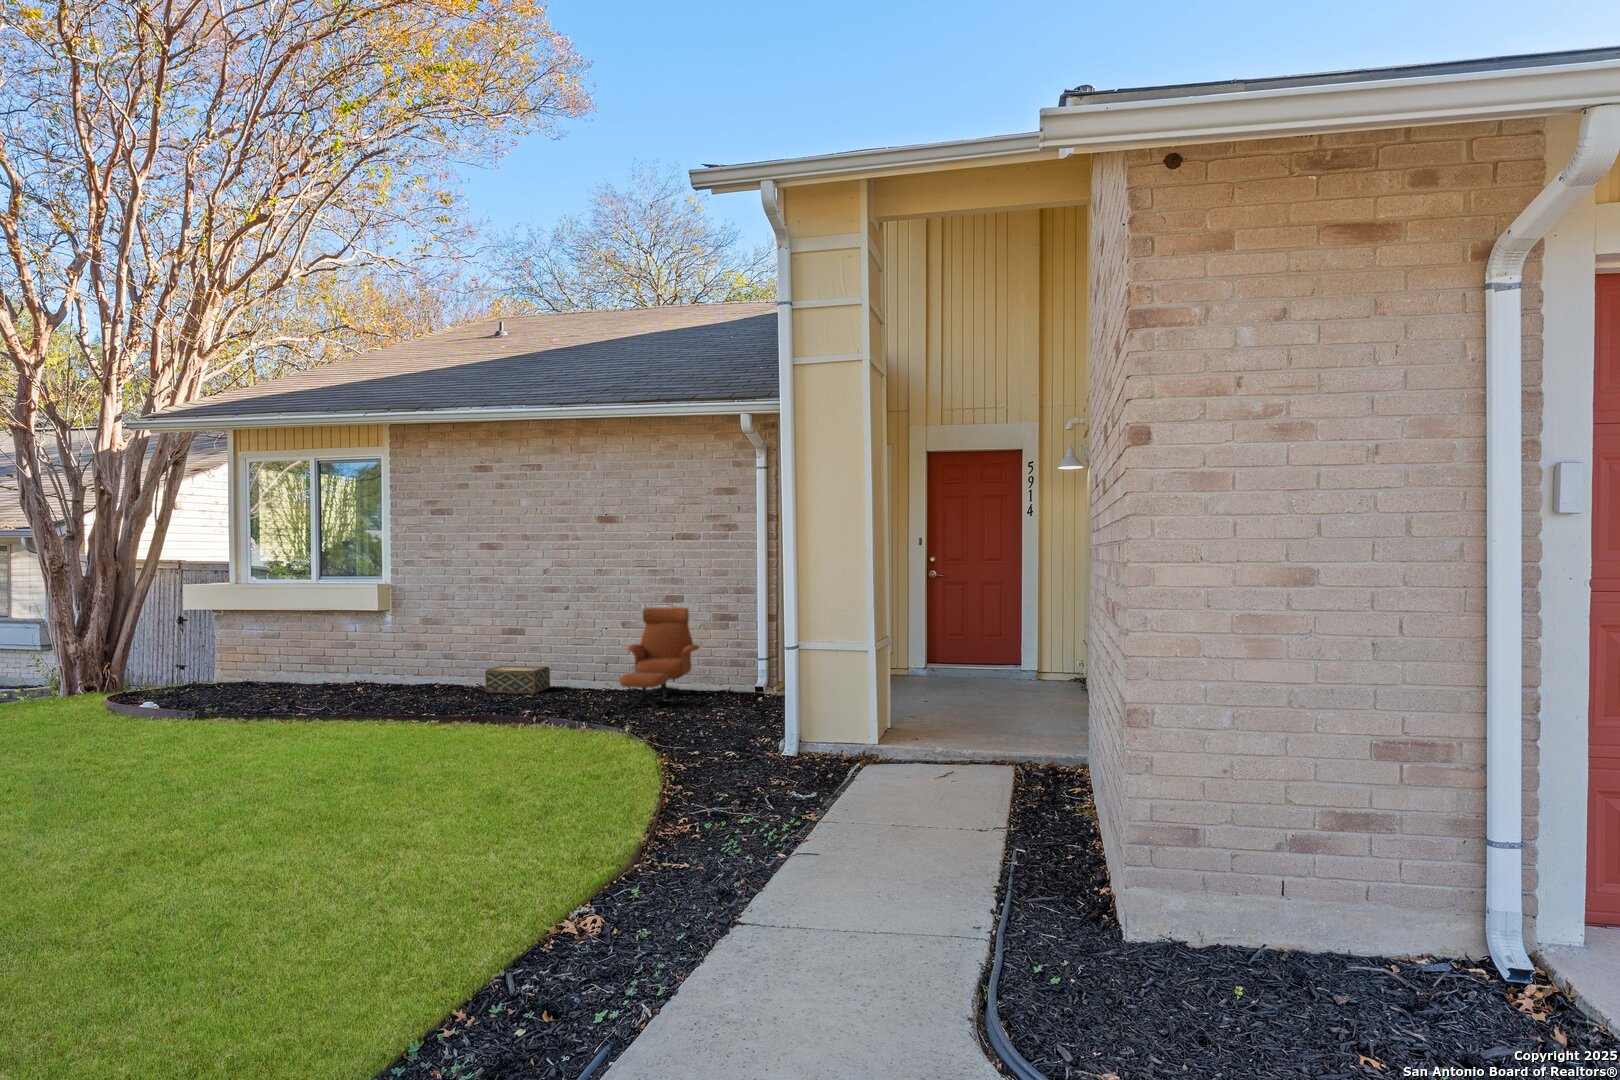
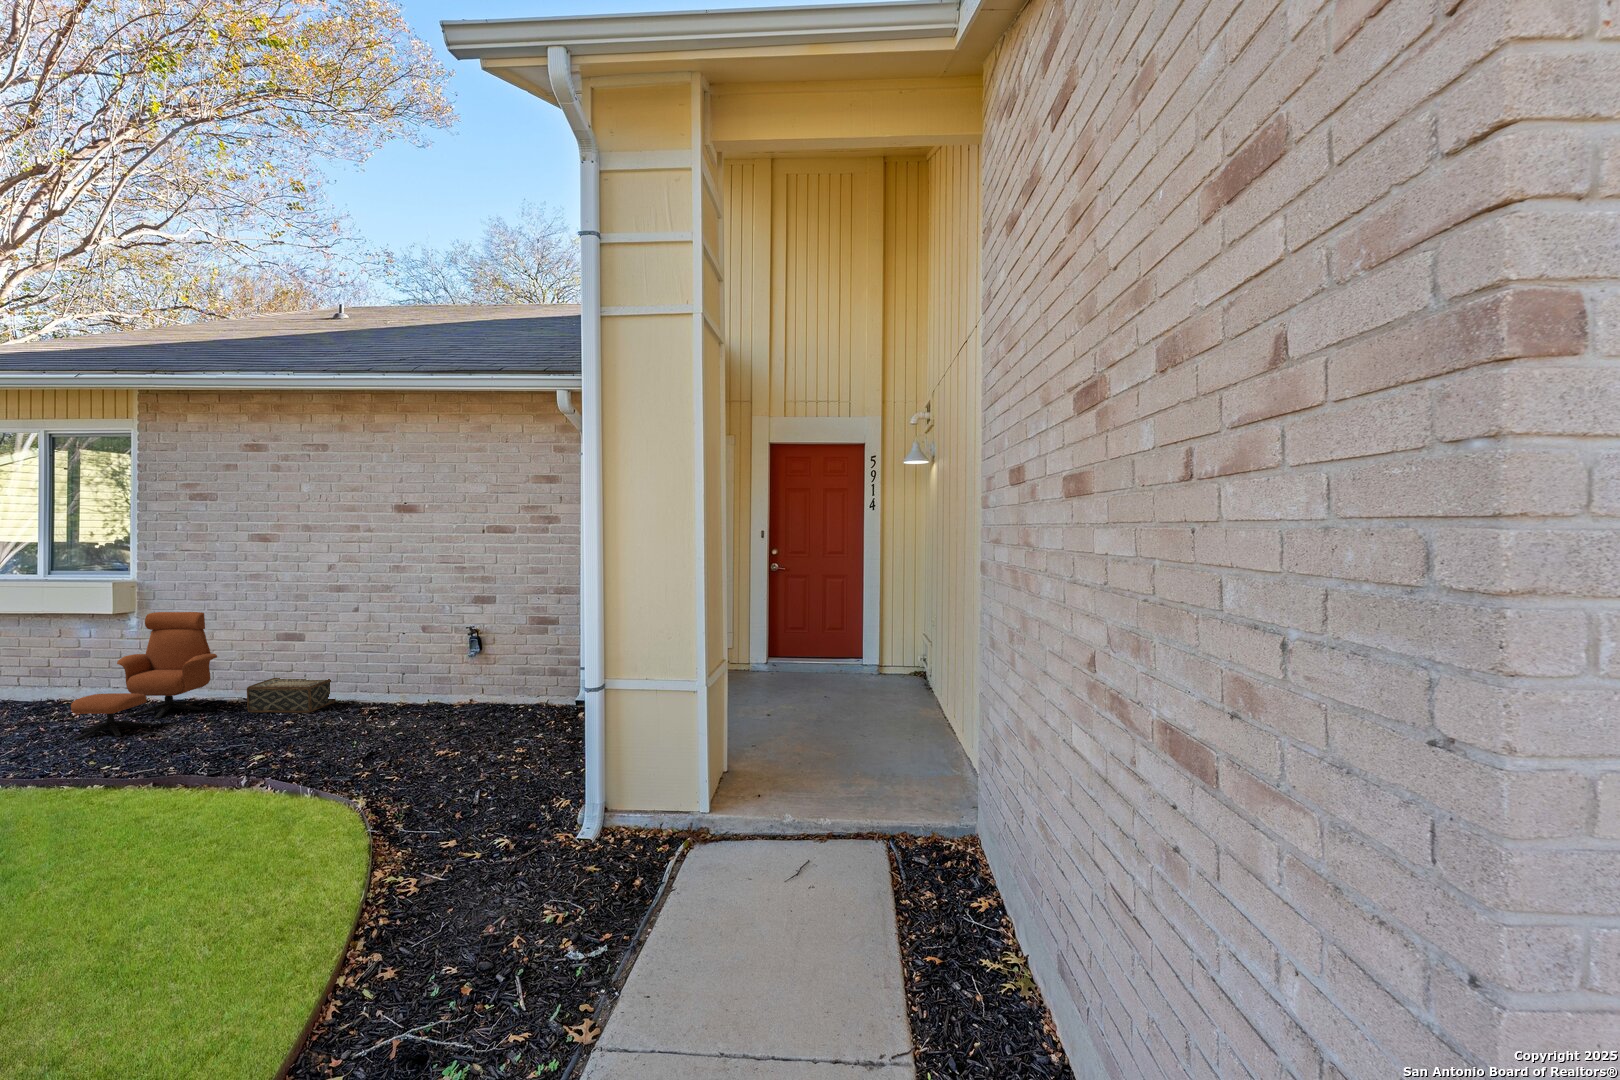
lounge chair: present [620,607,699,709] -> present [71,612,217,740]

